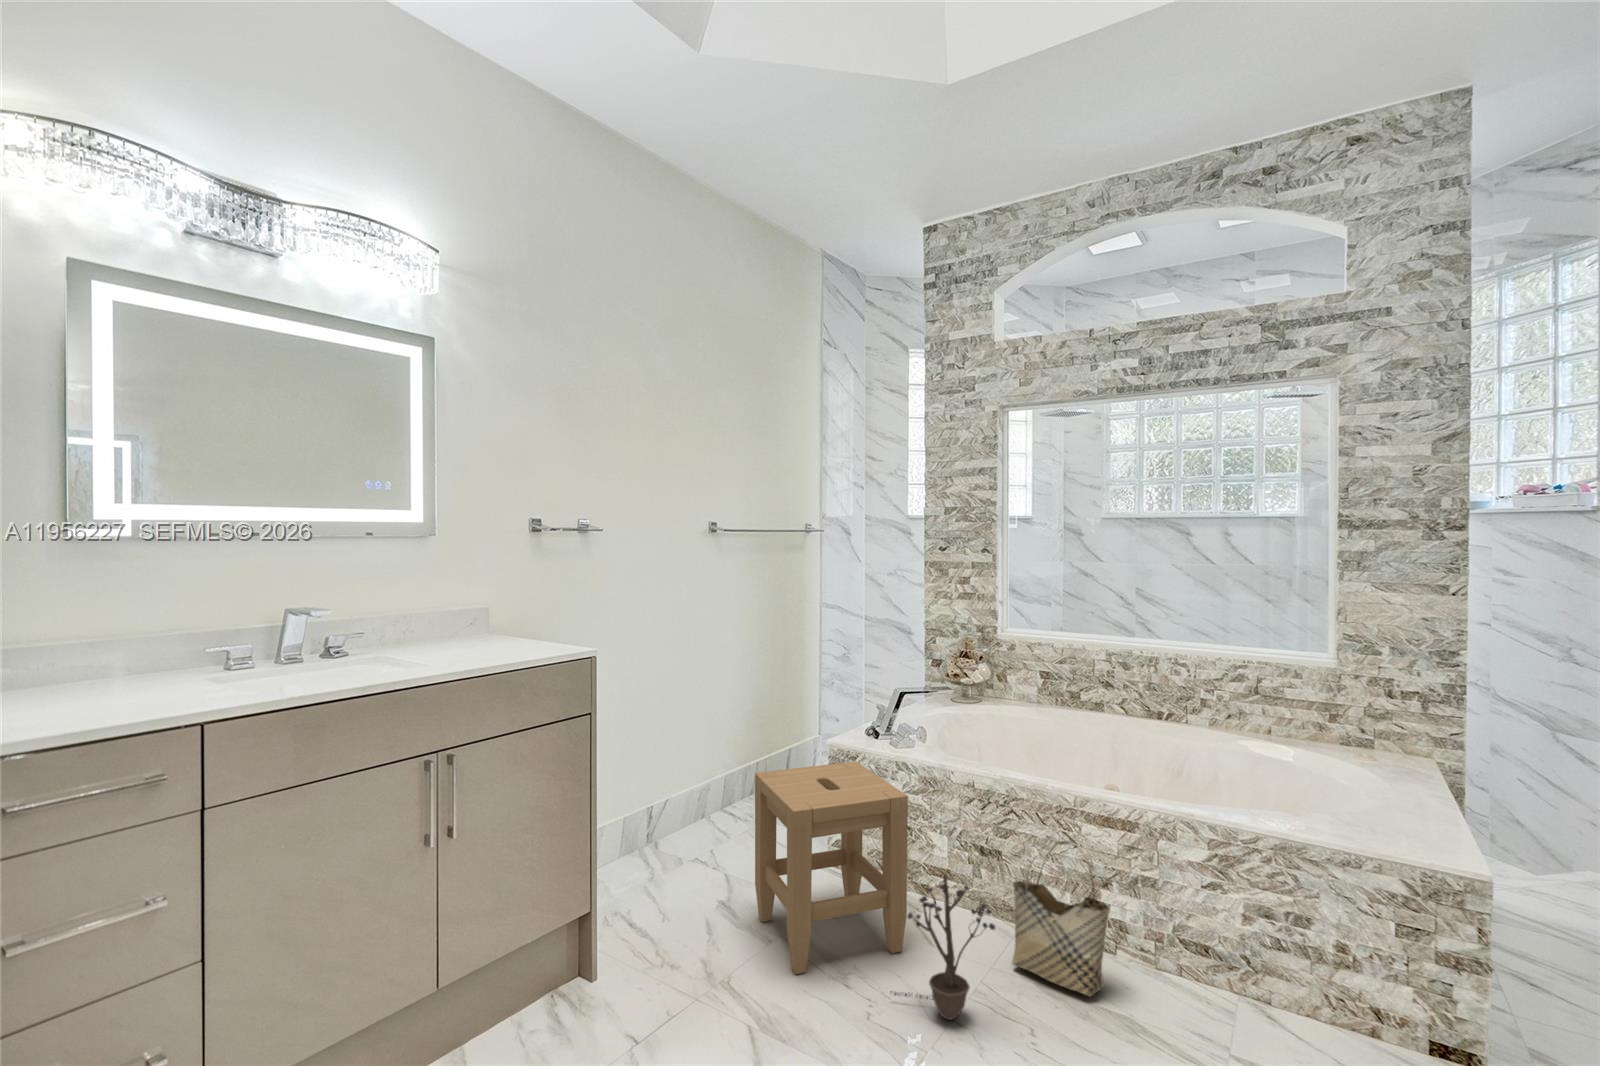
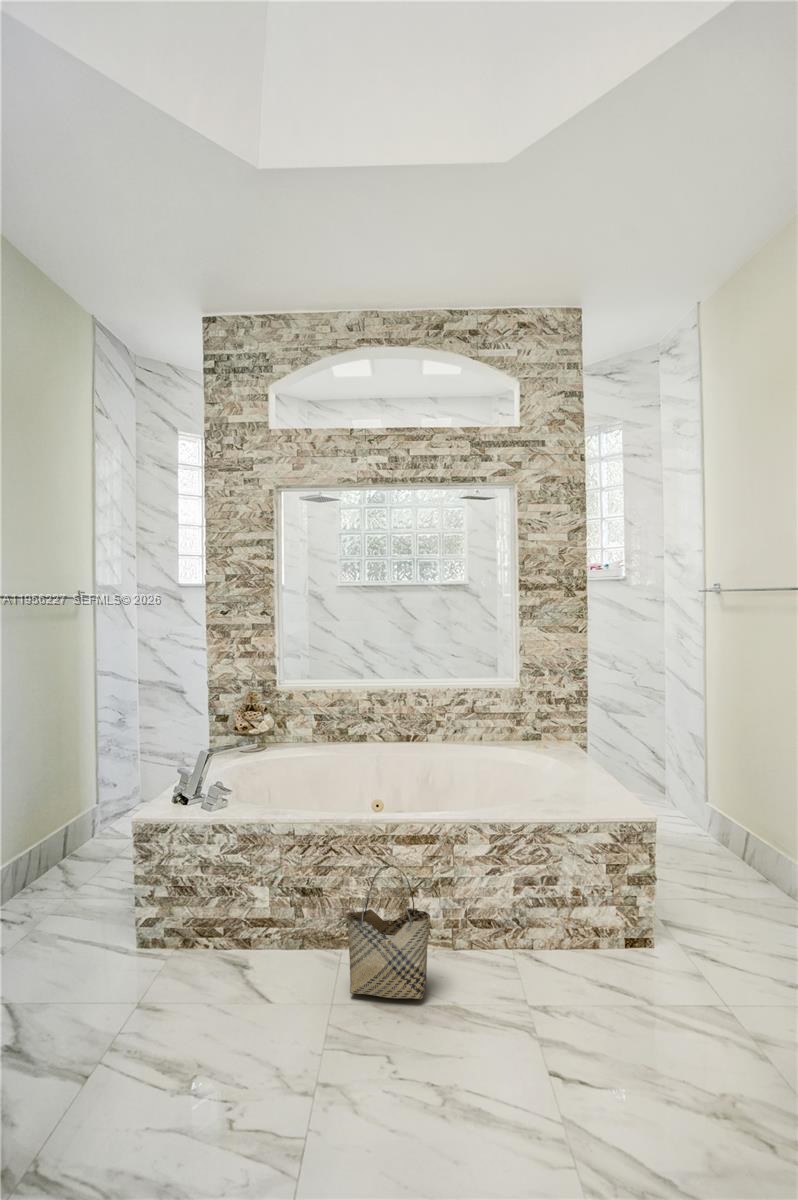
stool: present [755,761,908,974] -> none [58,836,249,1107]
decorative plant: present [894,874,995,1020] -> none [252,937,358,1084]

